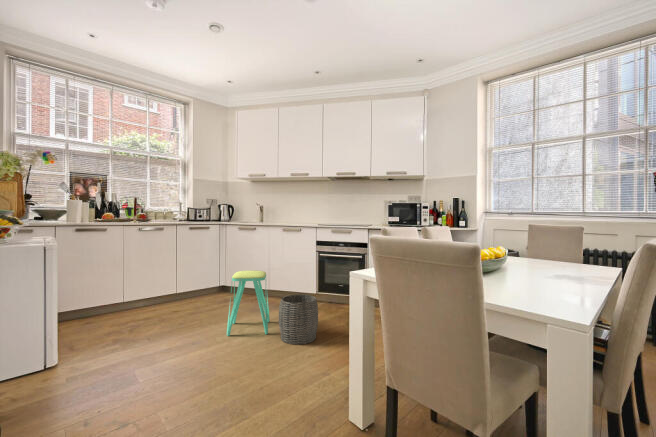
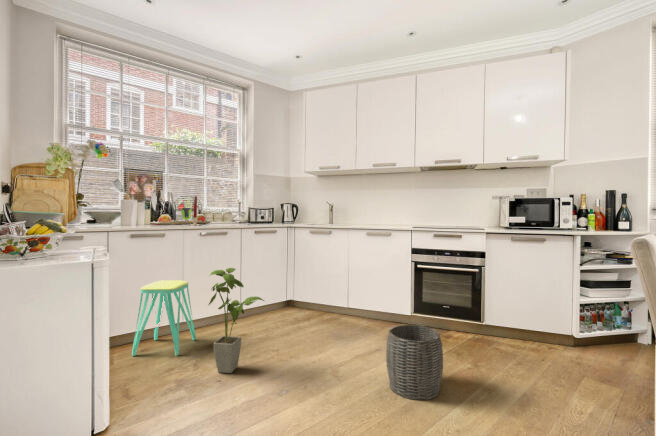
house plant: none [142,254,190,336] -> present [209,268,264,373]
stool: present [227,270,270,336] -> present [132,280,196,356]

